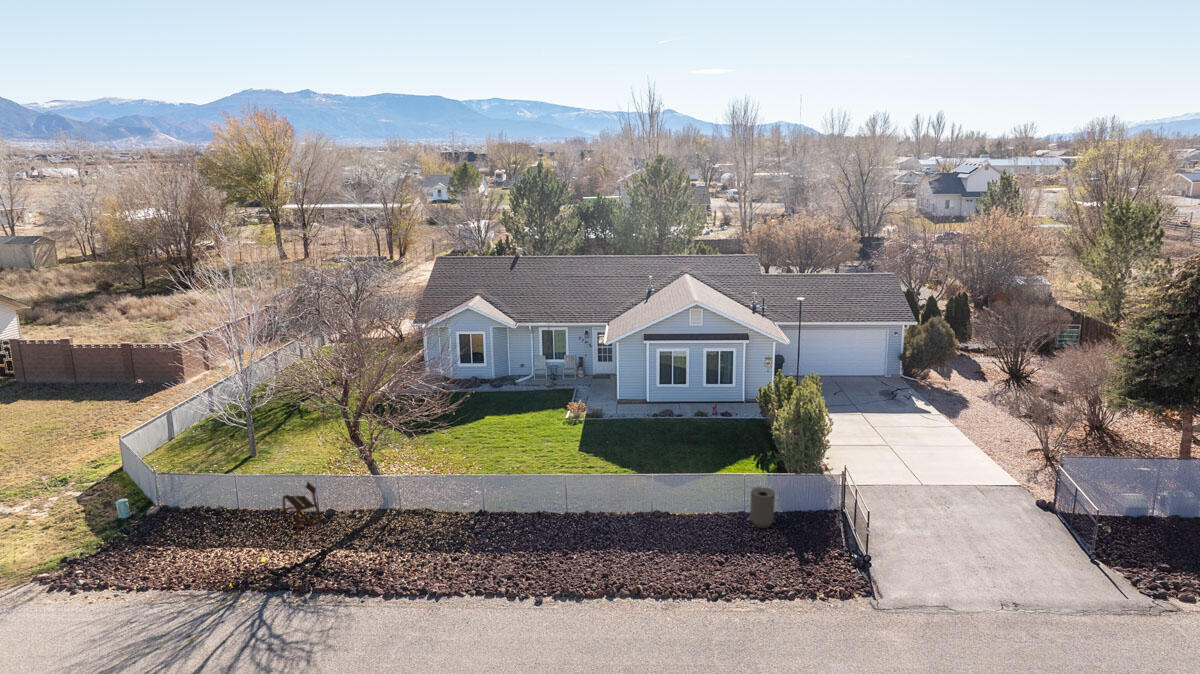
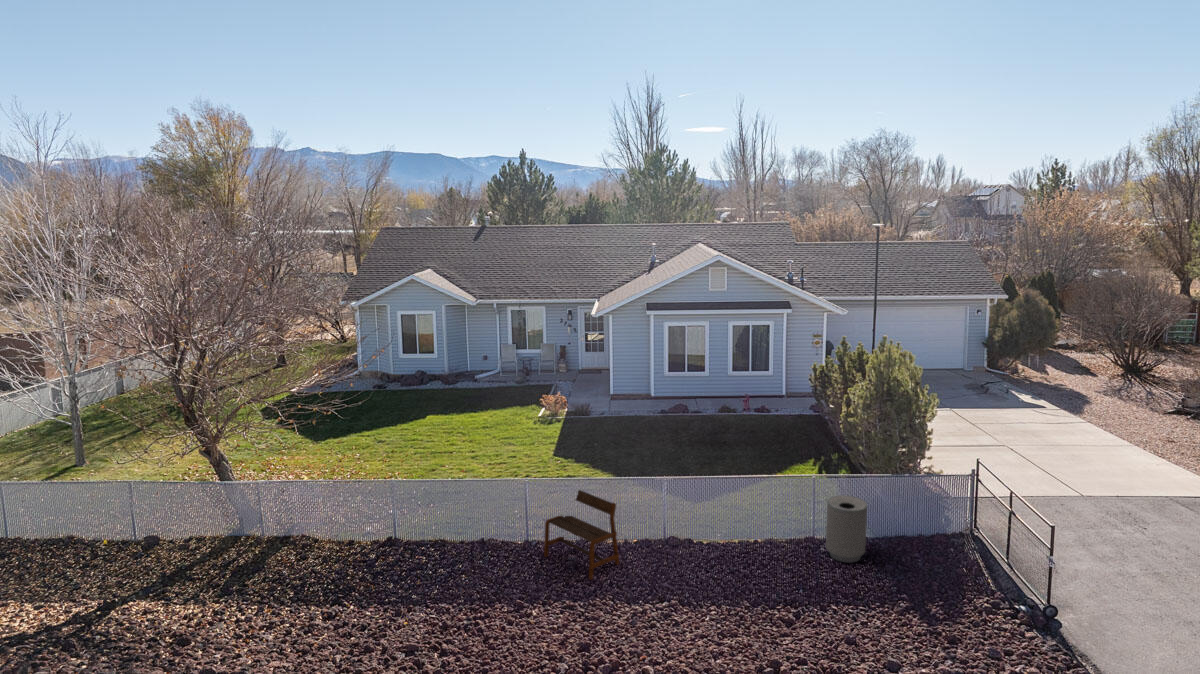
bench: present [283,482,322,531] -> present [544,490,619,580]

